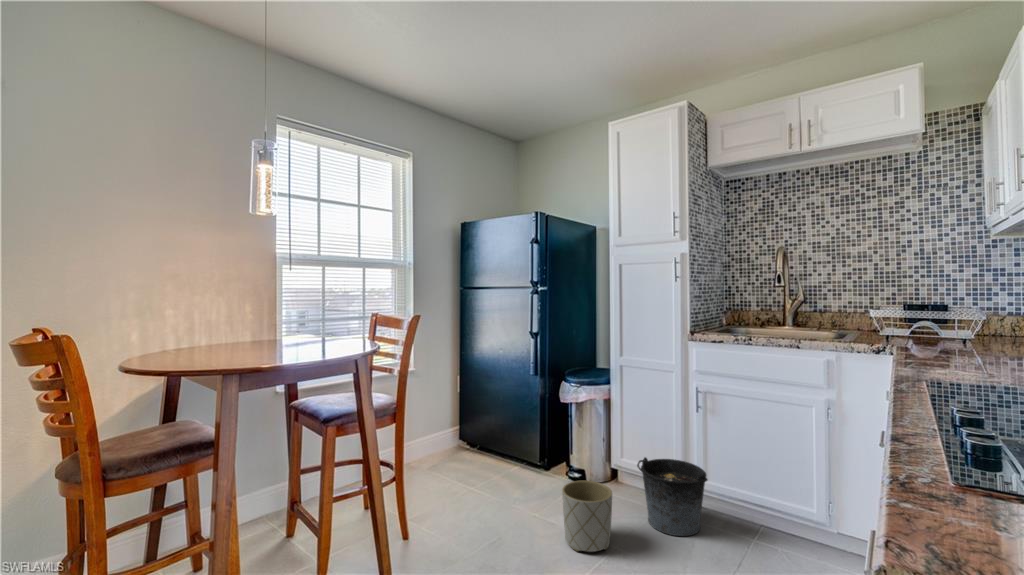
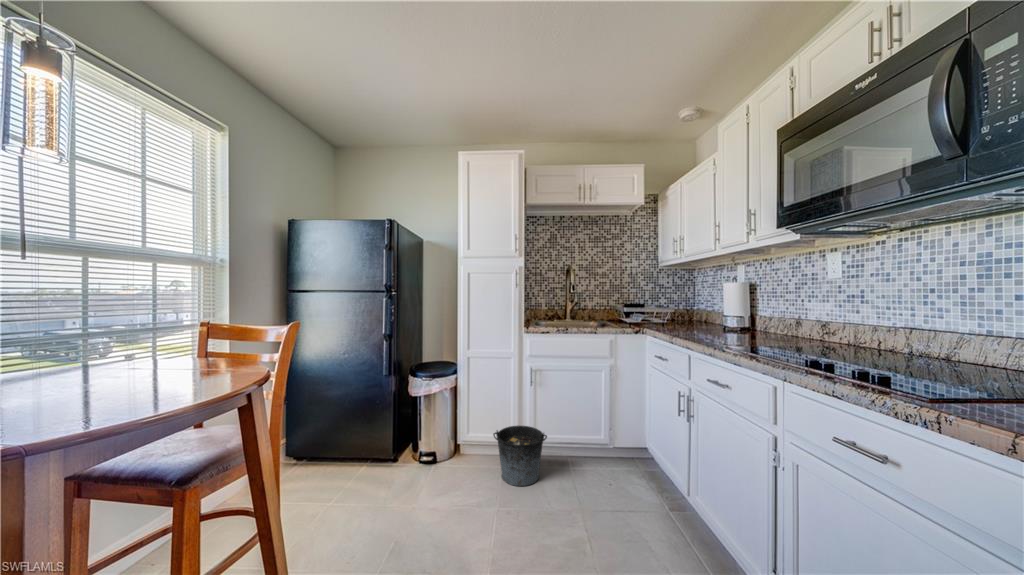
planter: present [562,480,612,552] -> none [452,462,495,531]

